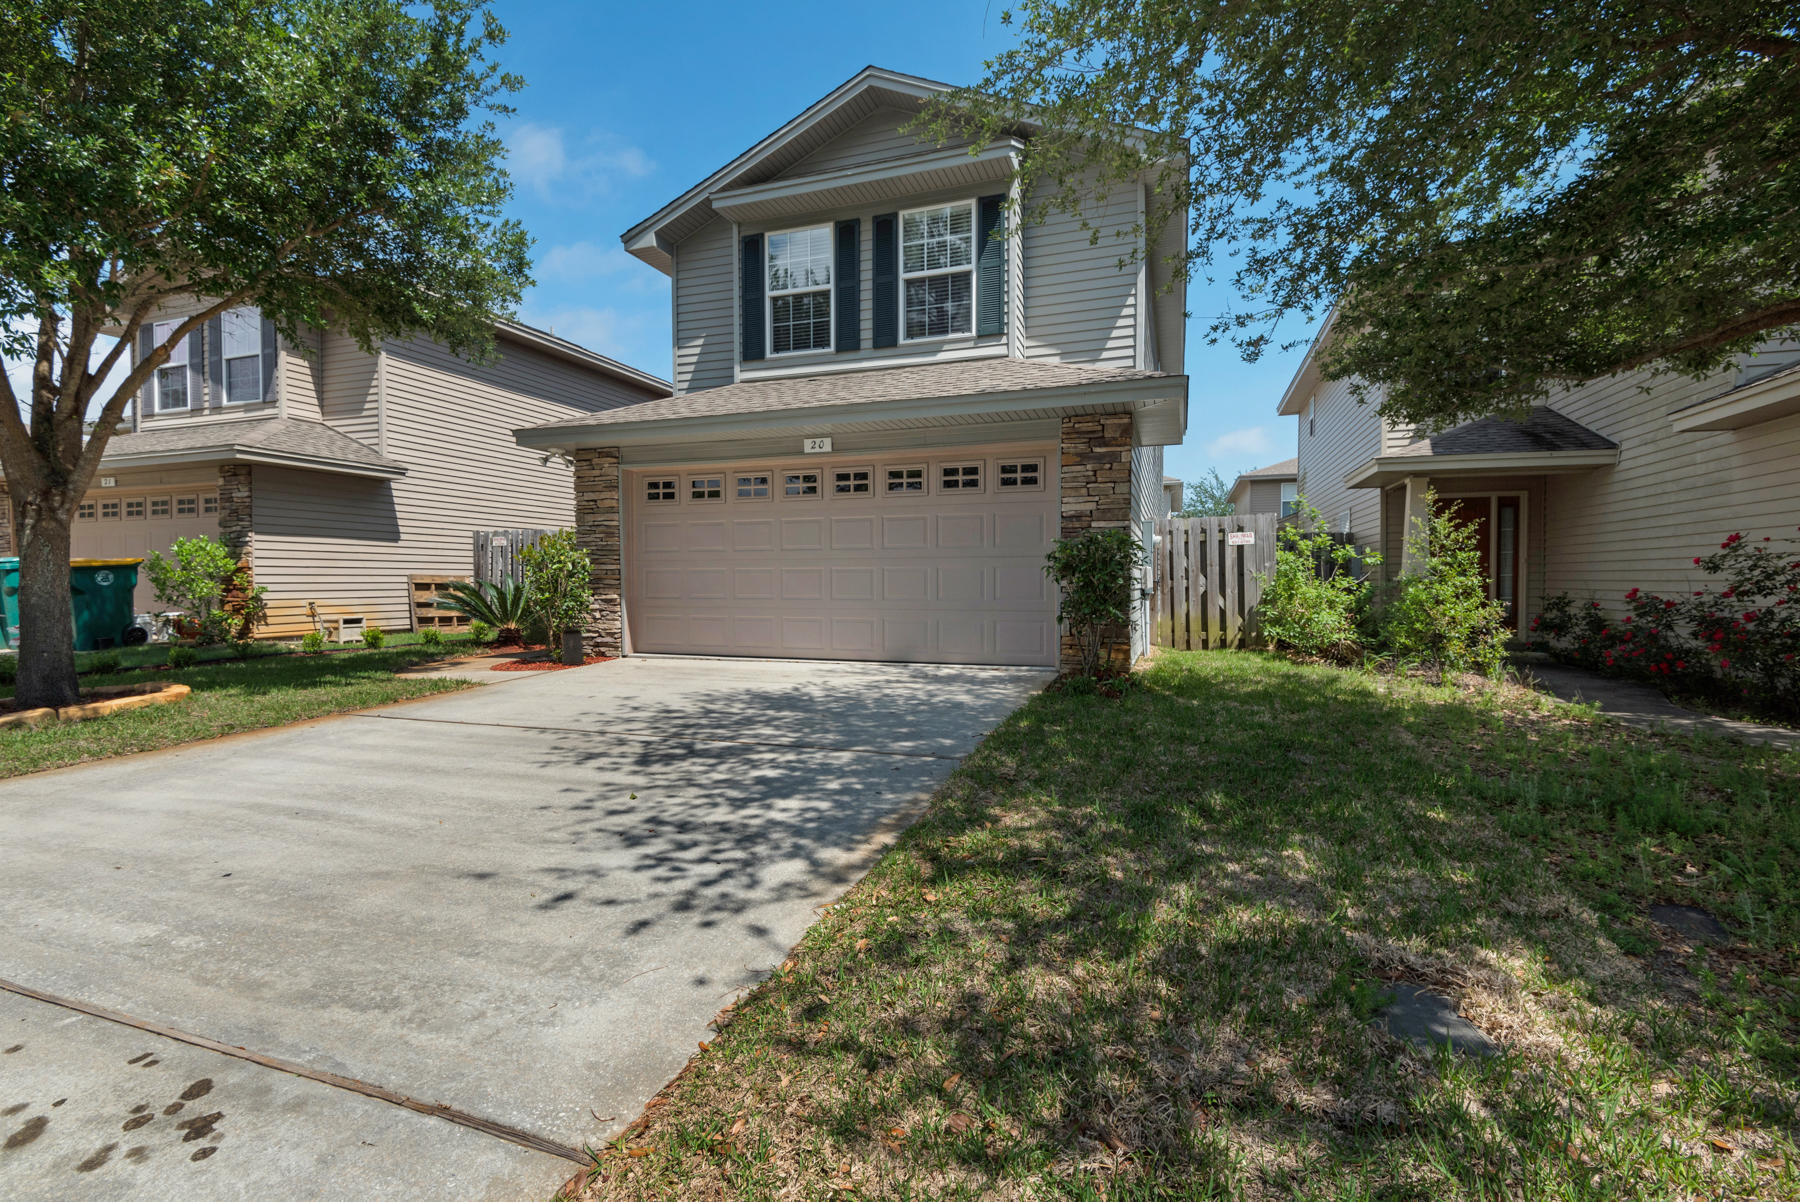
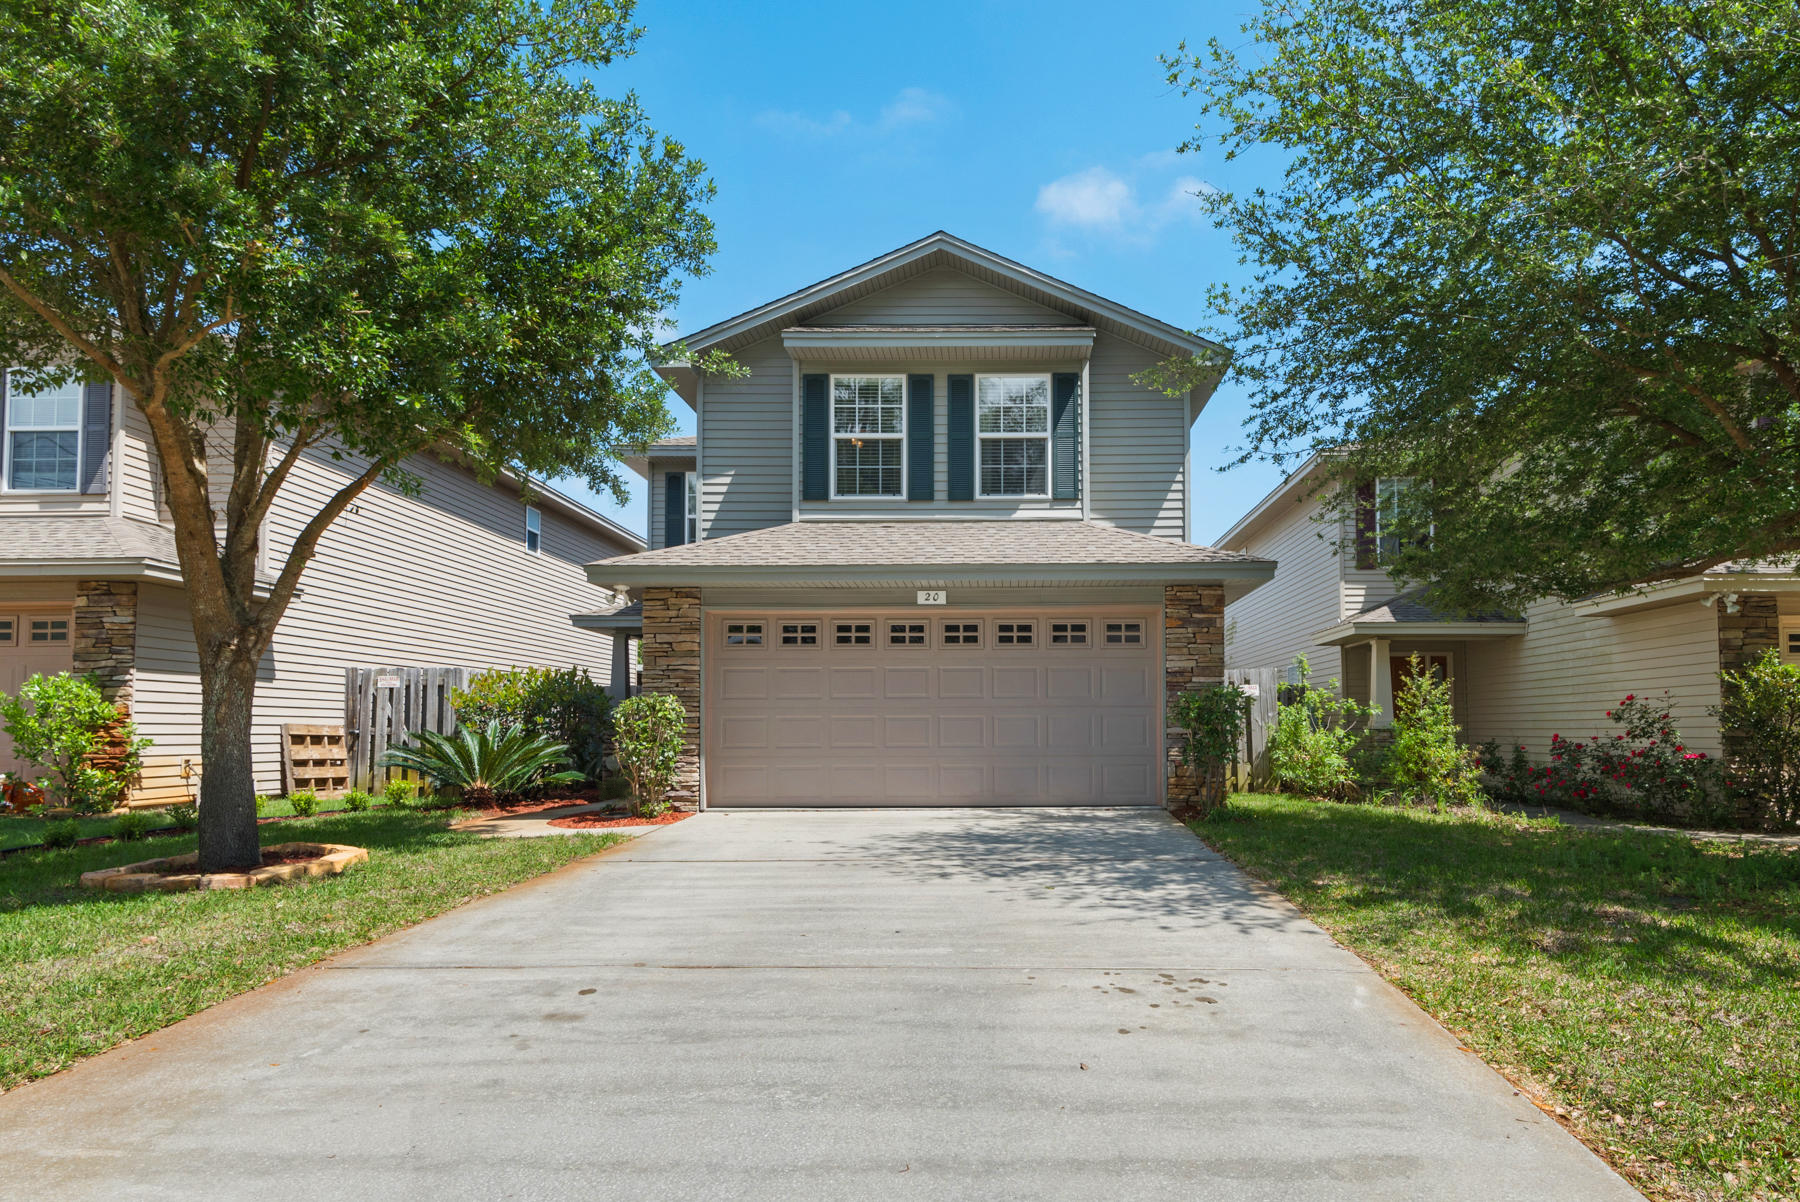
watering can: present [562,628,585,665] -> none [659,773,686,820]

